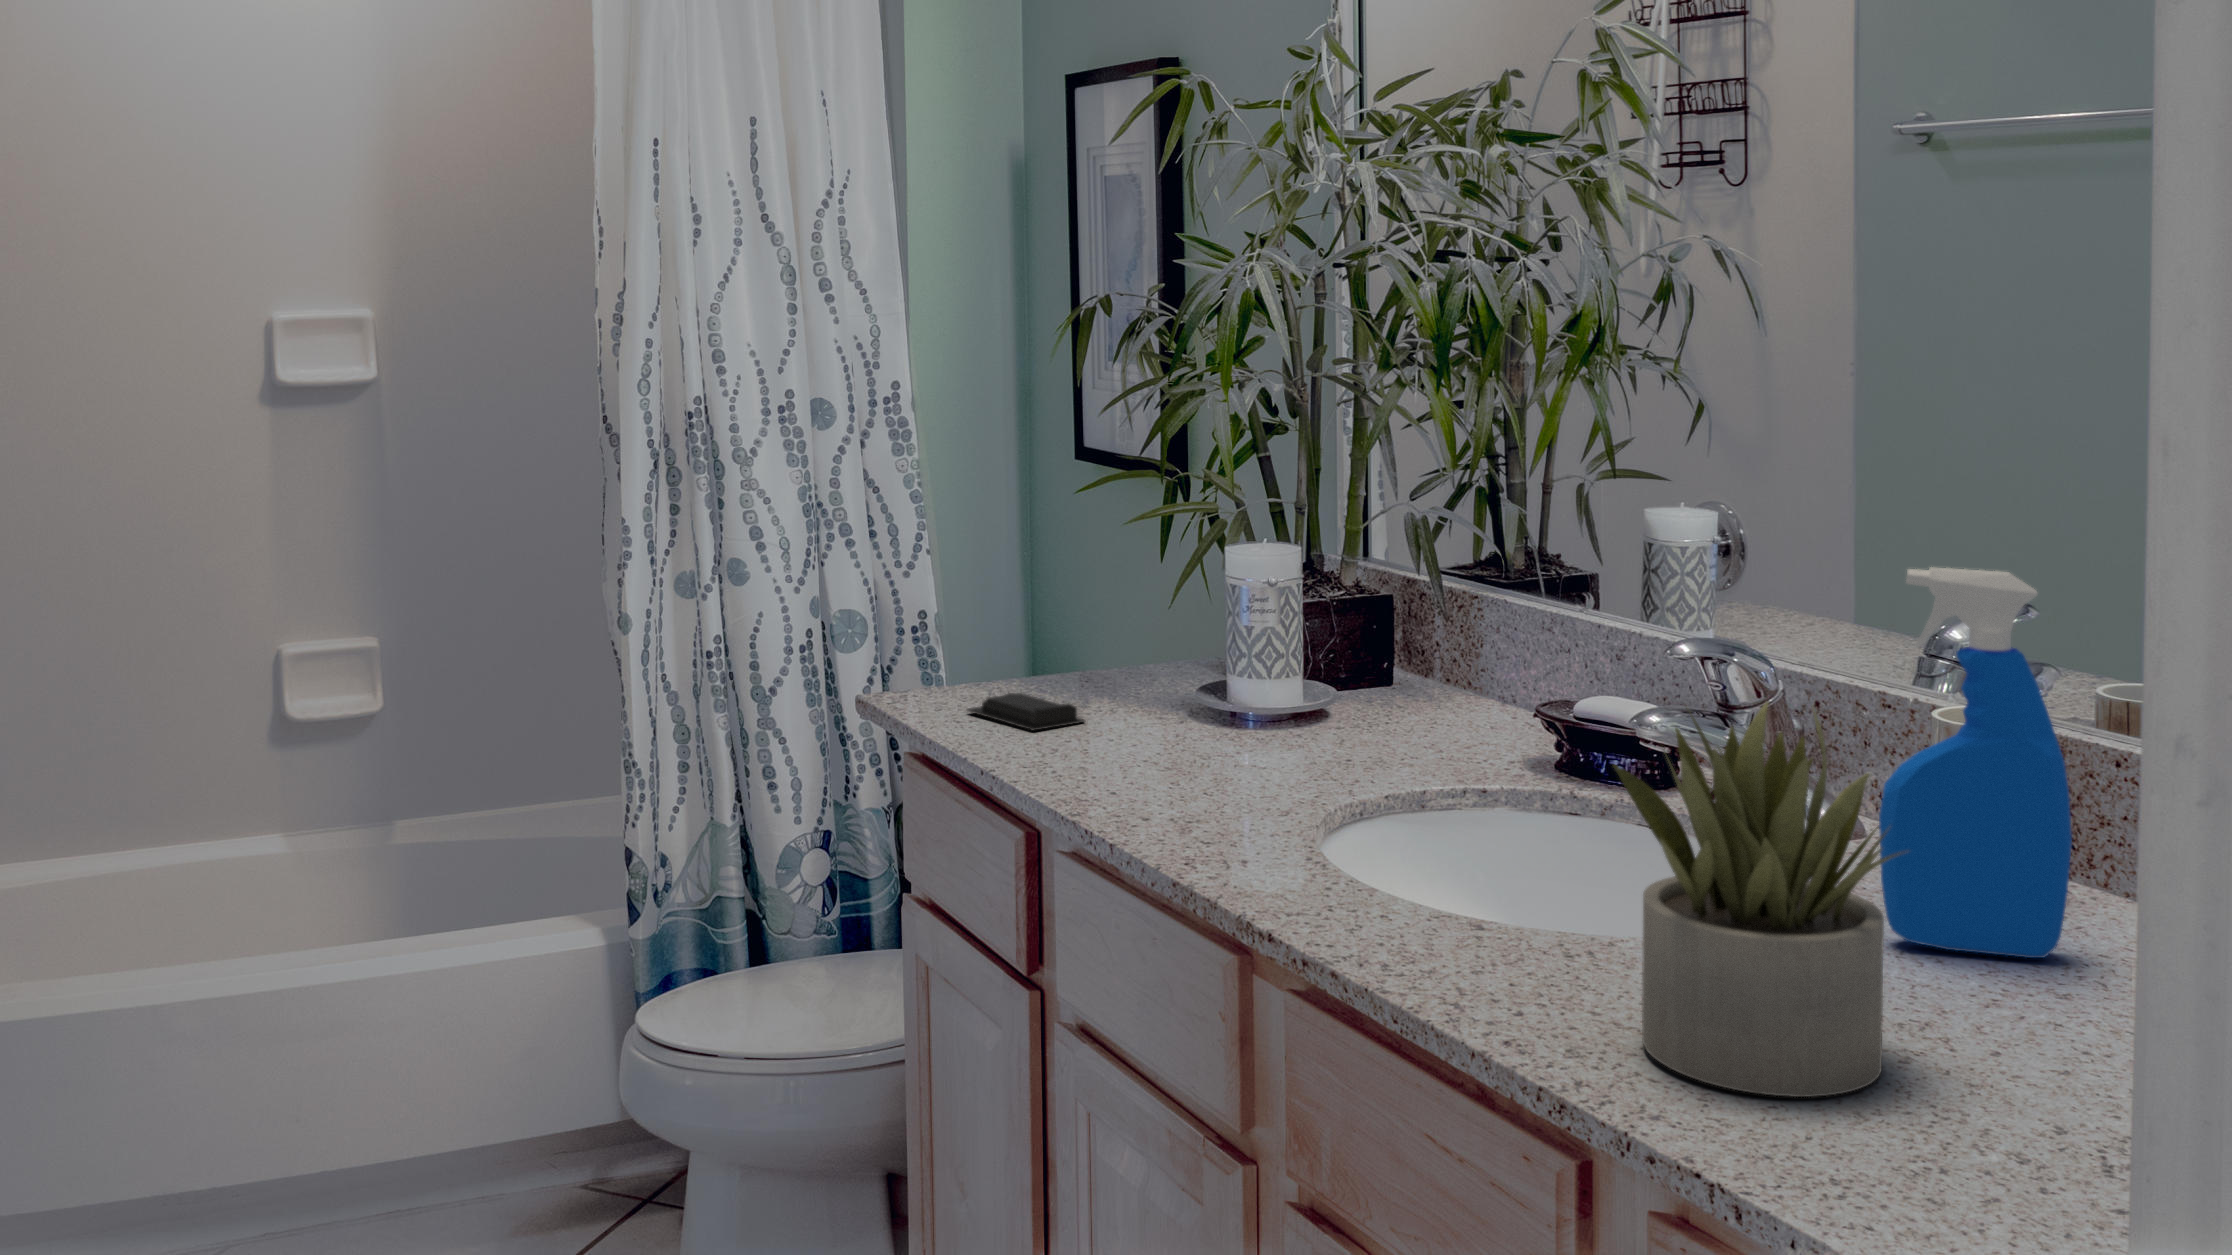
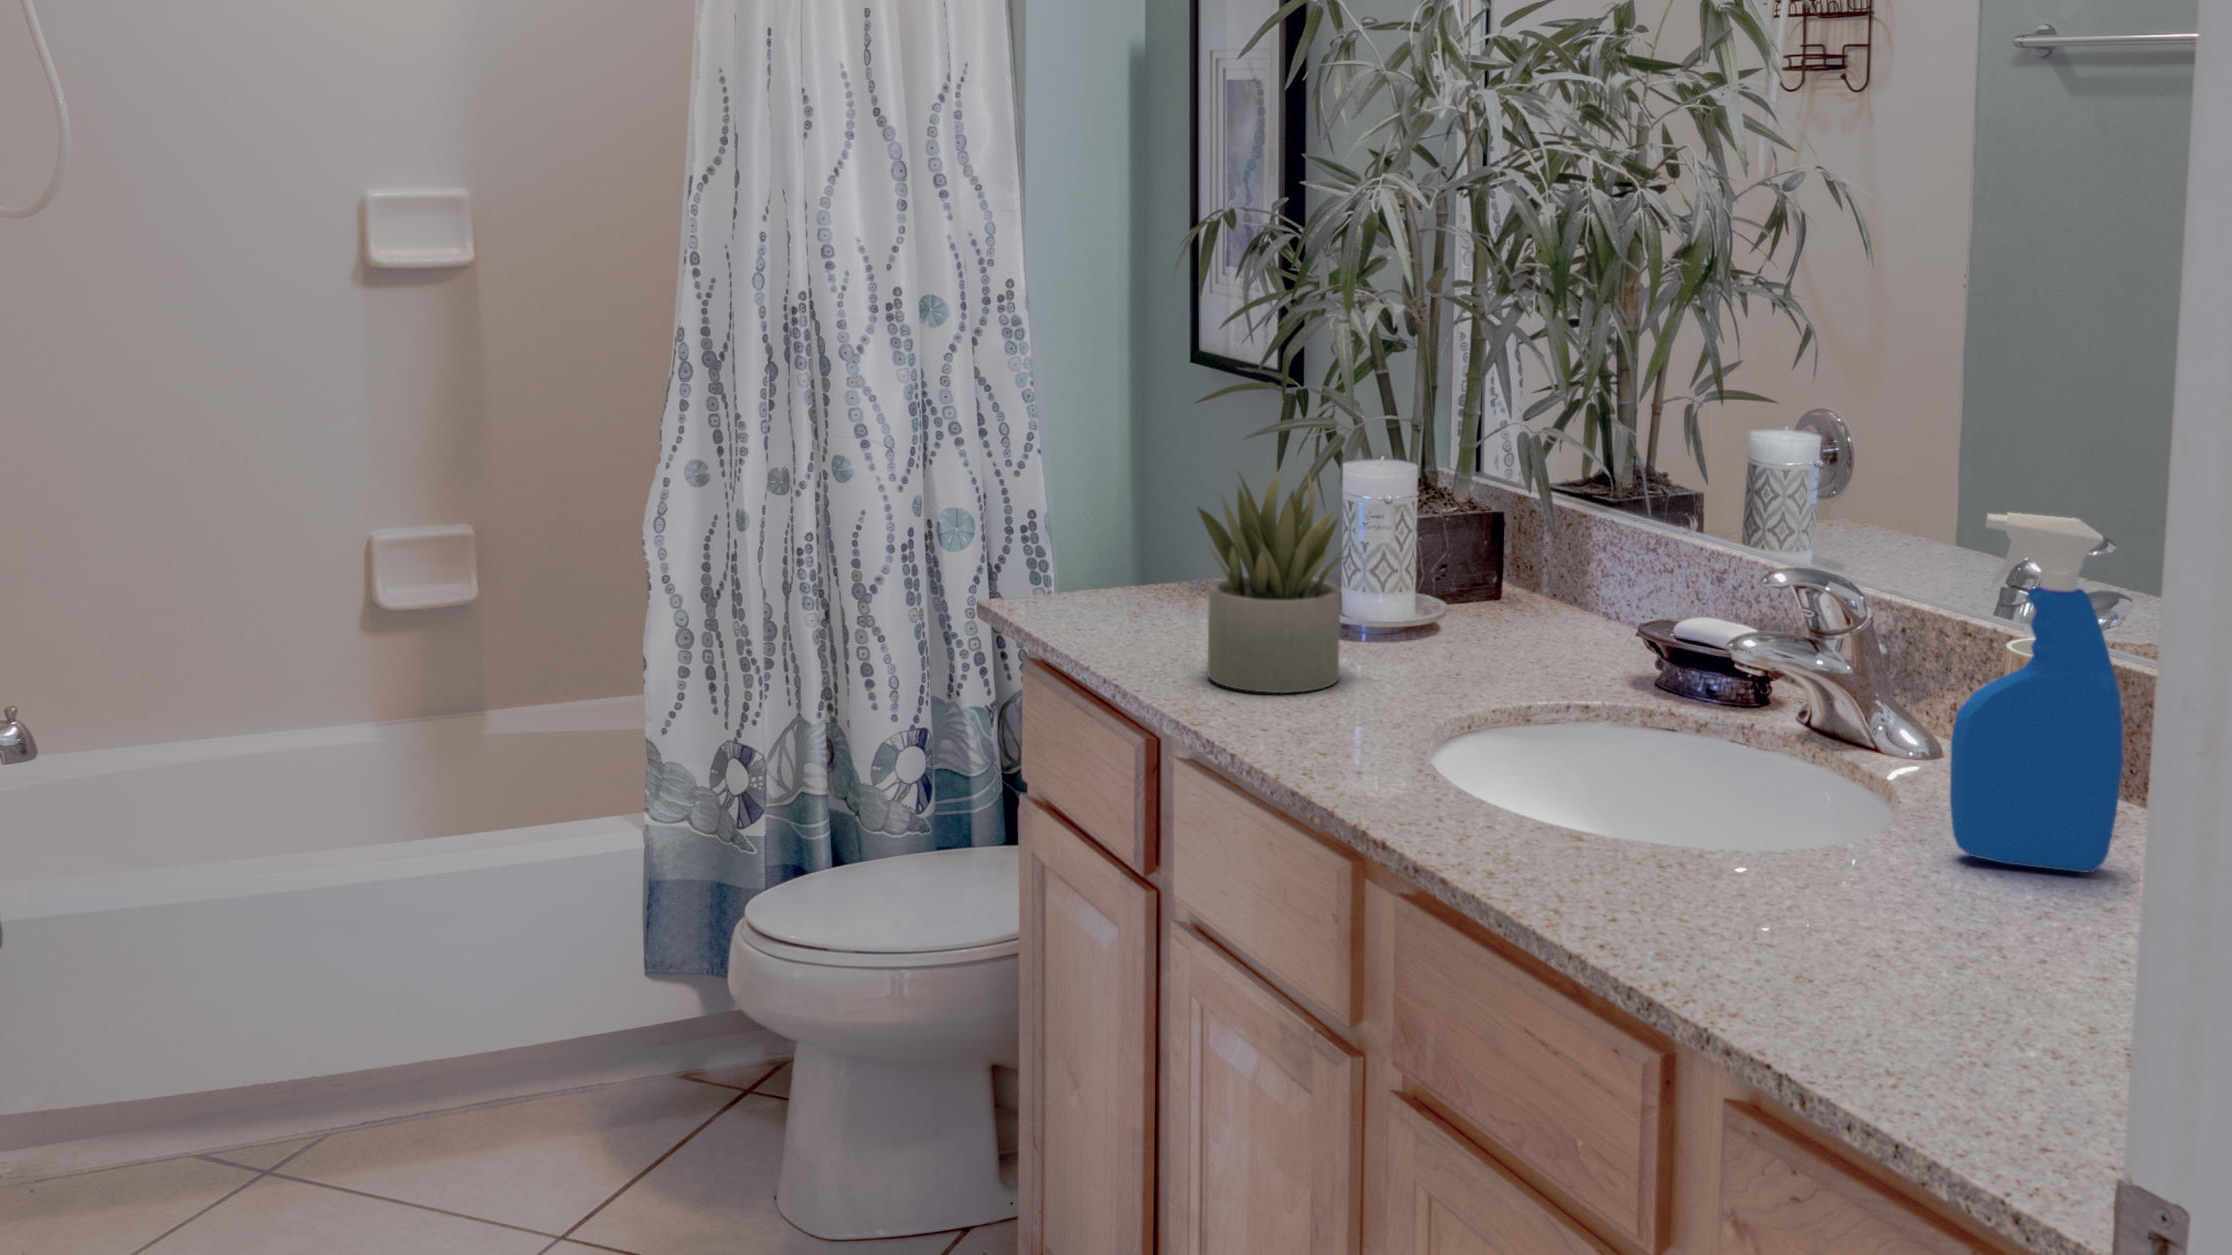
soap bar: present [967,693,1085,731] -> none [1082,602,1201,641]
succulent plant: present [1613,702,1910,1097] -> present [1197,470,1347,693]

